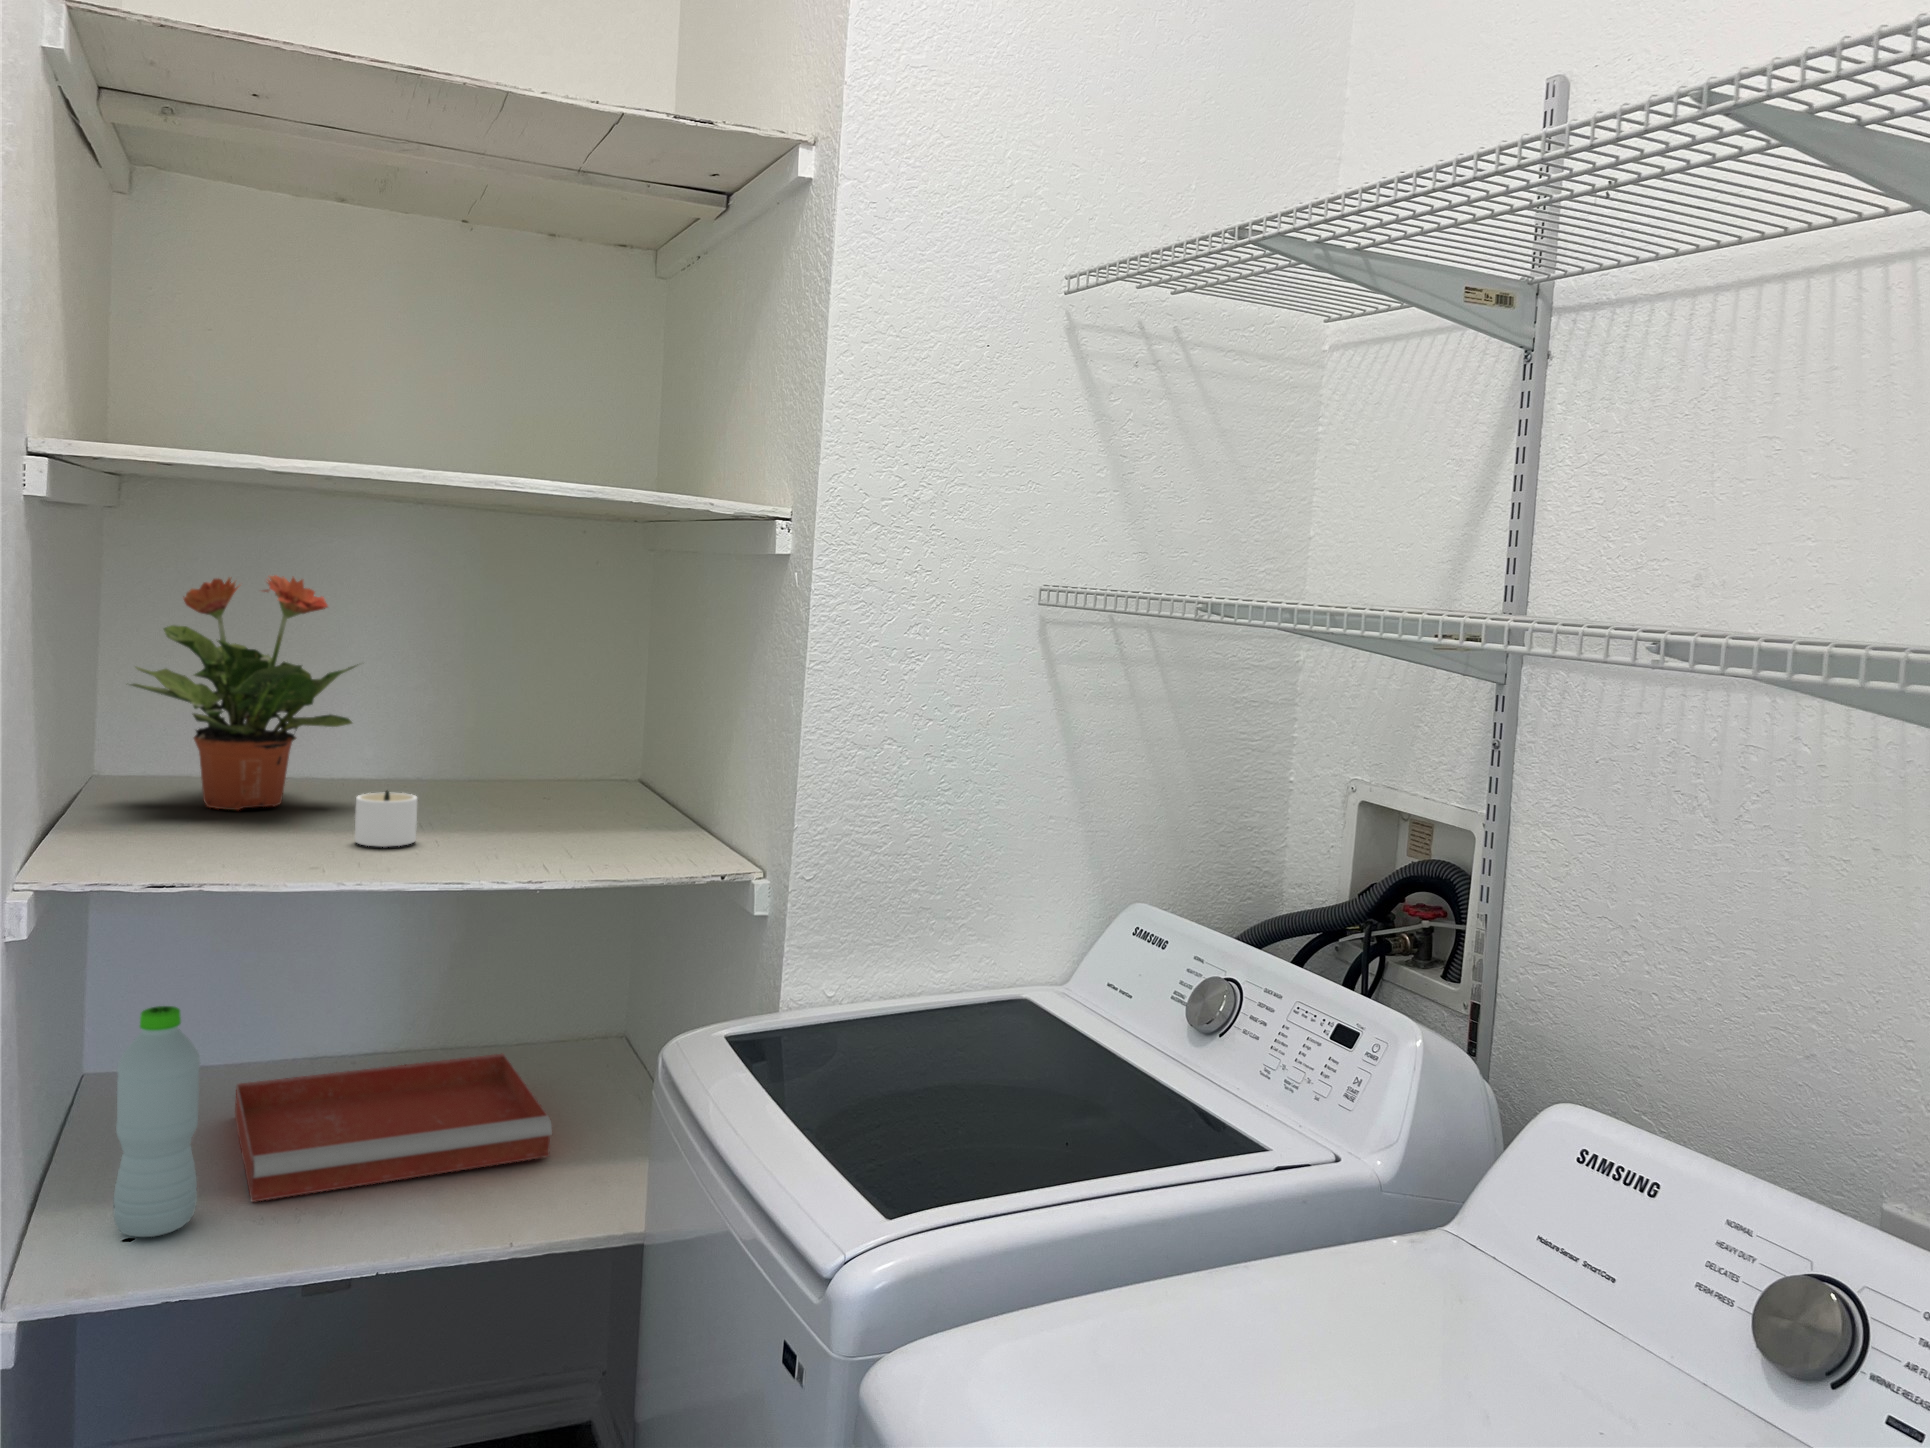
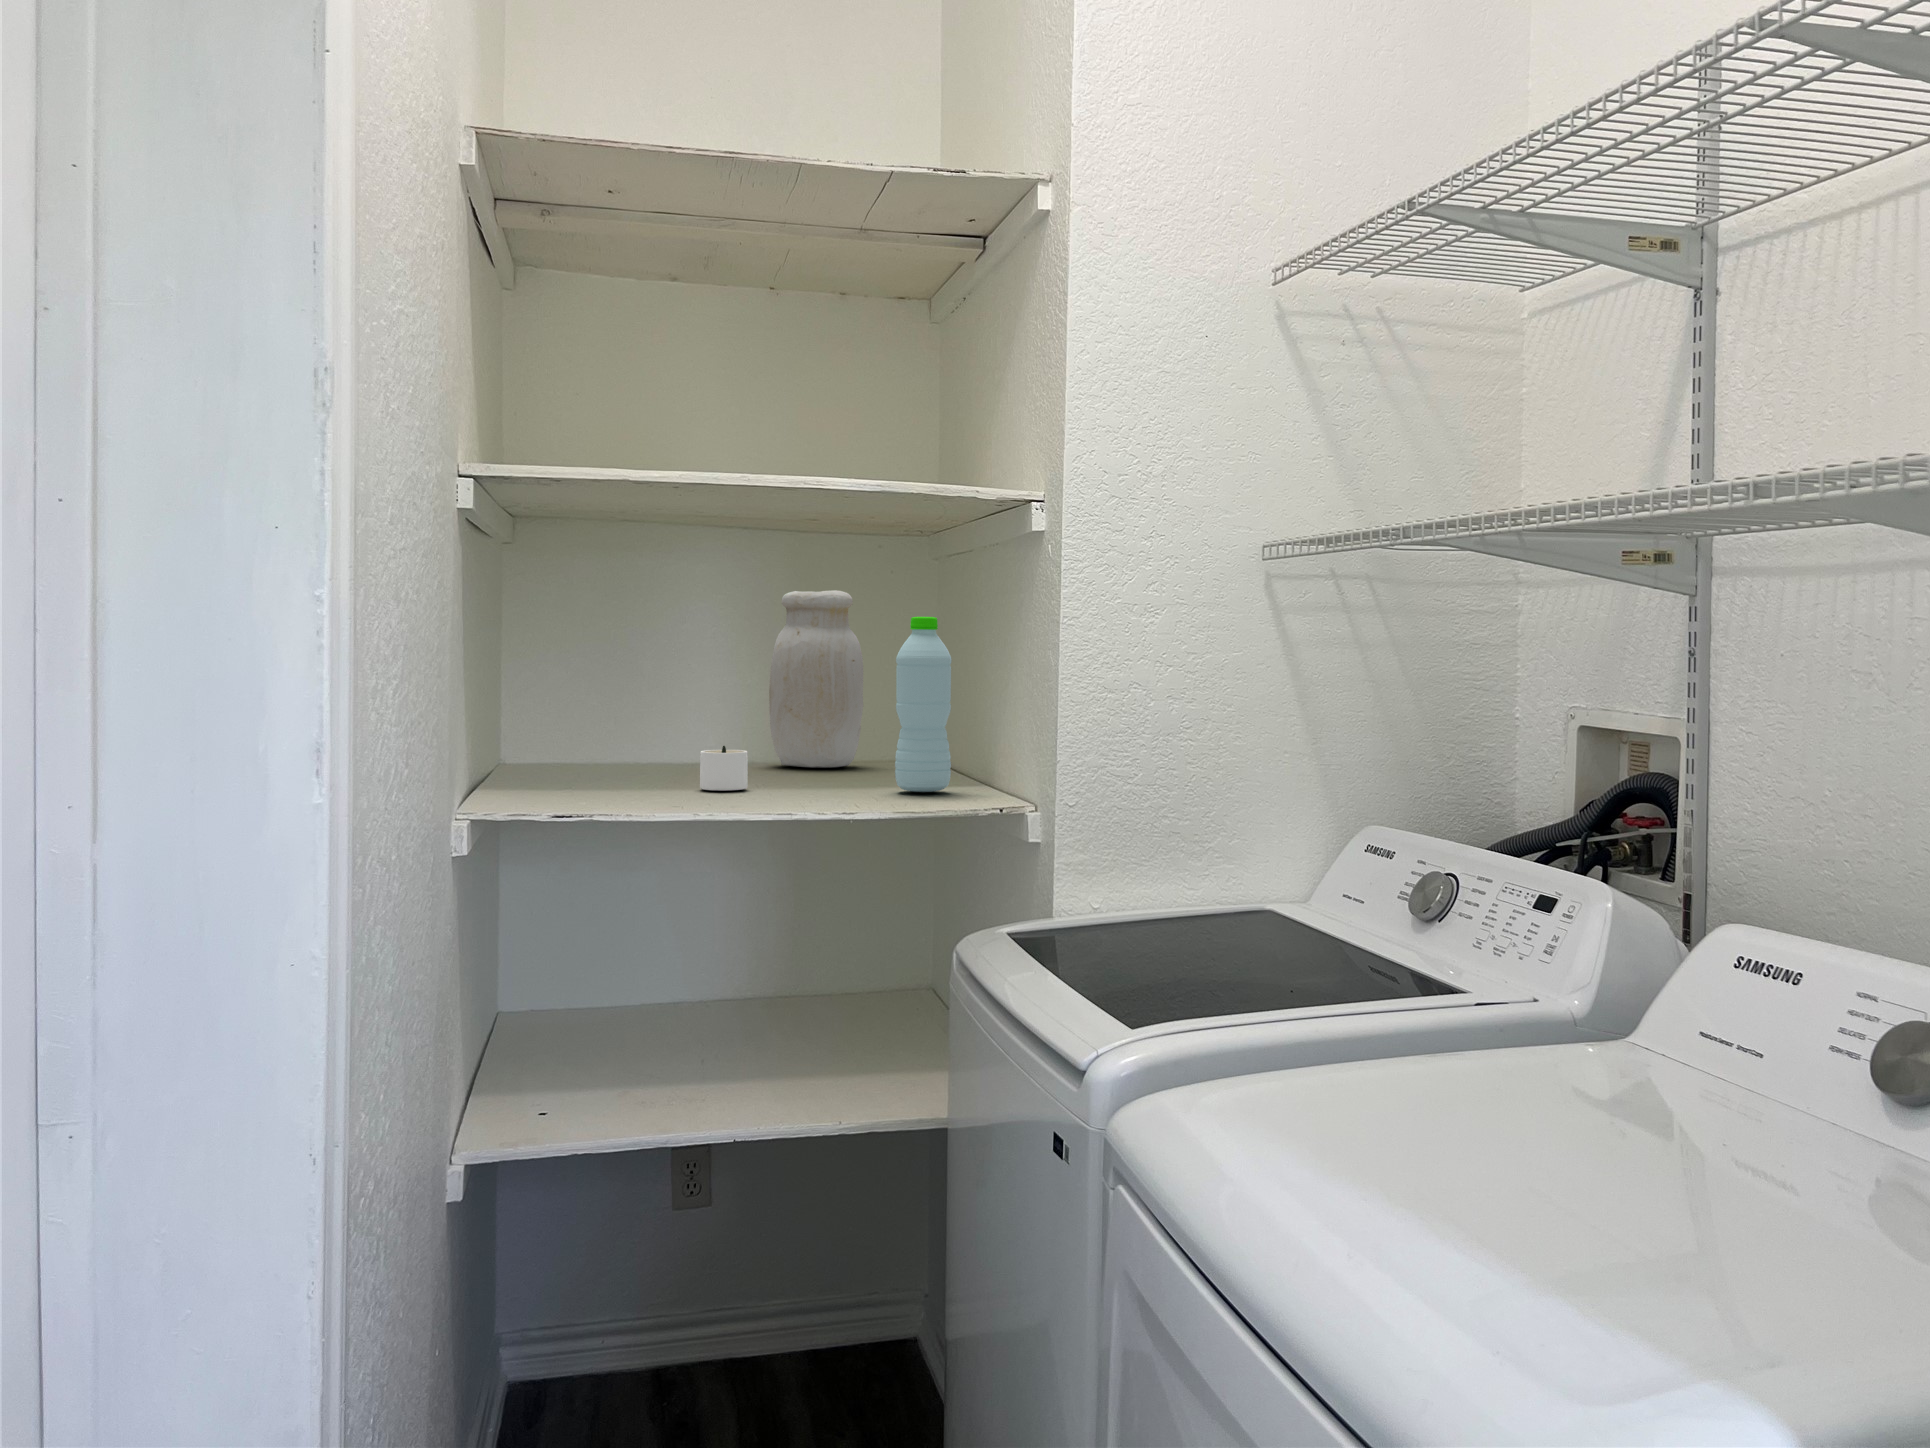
potted plant: present [131,575,358,810] -> none [520,582,701,776]
jar: none [454,587,568,794] -> present [769,590,863,768]
water bottle: present [114,1006,200,1237] -> present [895,617,952,792]
tray: present [235,1054,552,1202] -> none [609,995,865,1089]

